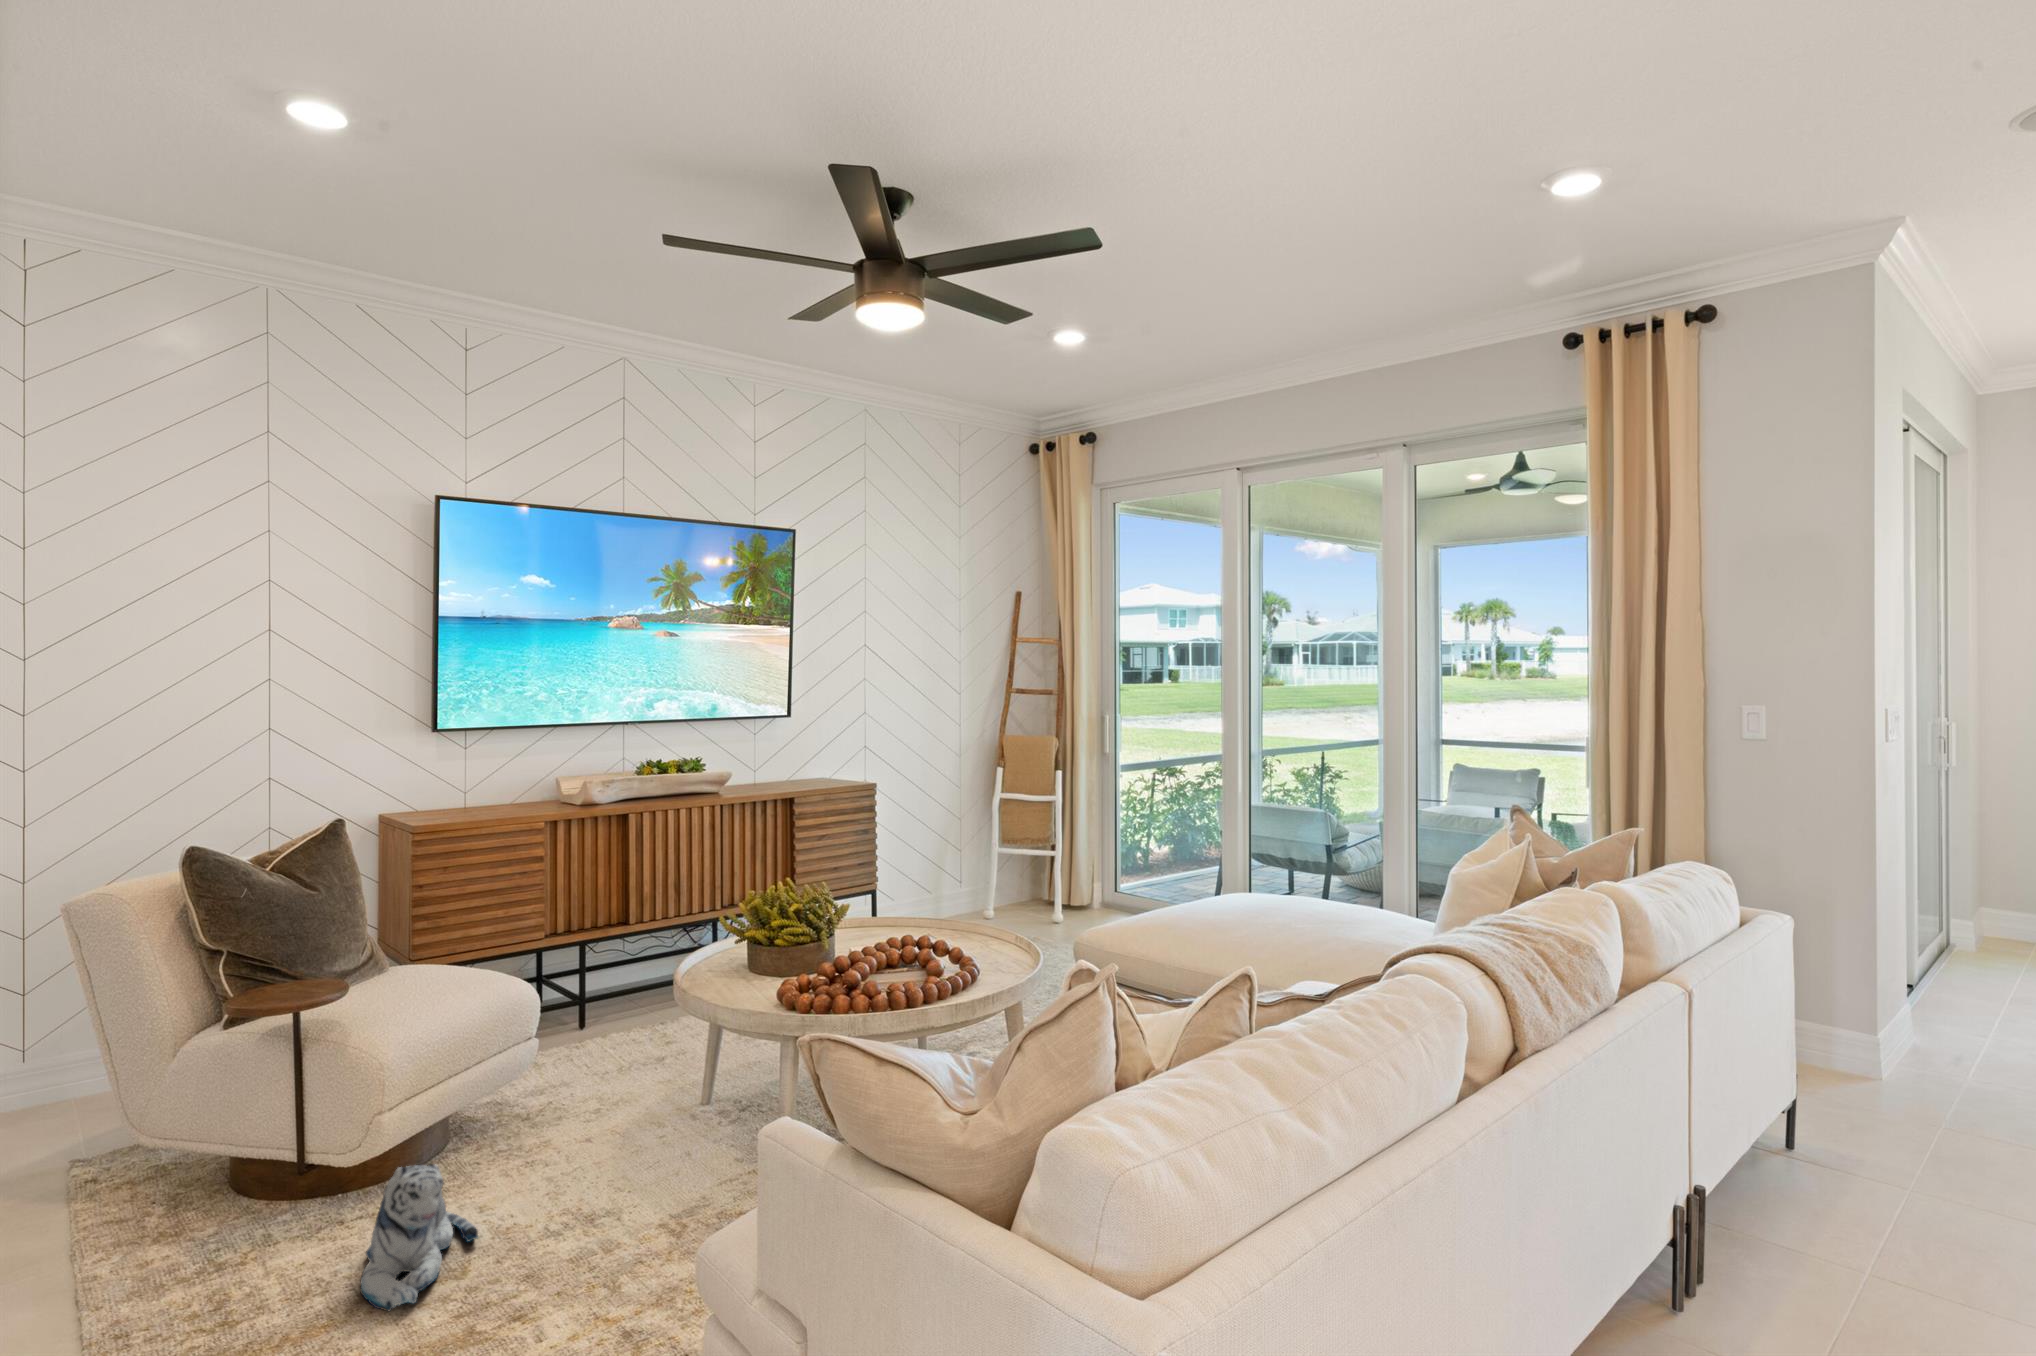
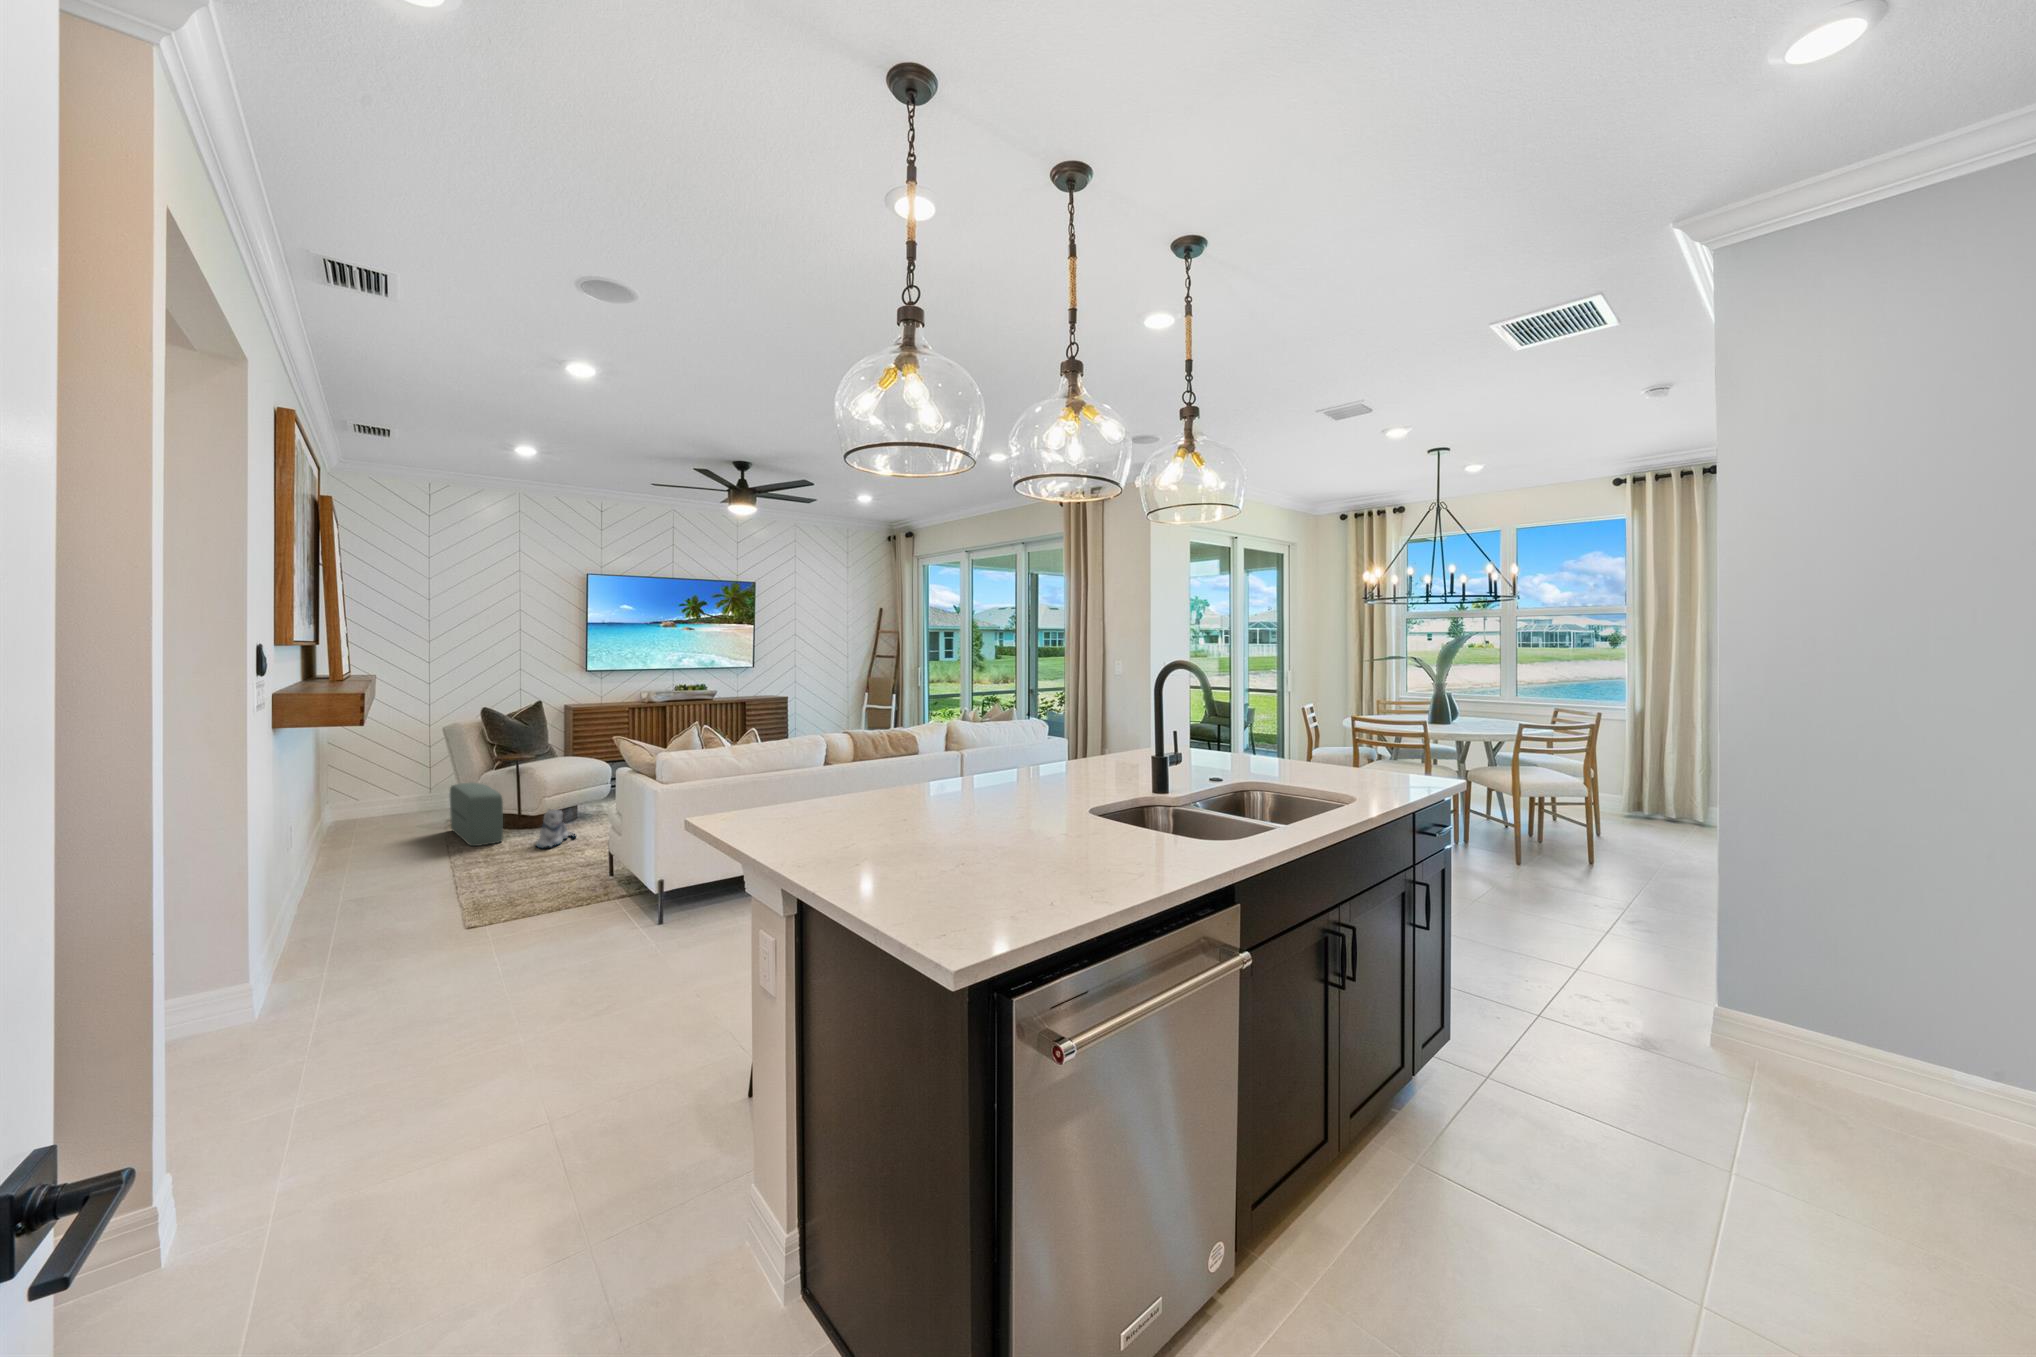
pouf: none [83,1062,250,1306] -> present [450,782,503,846]

